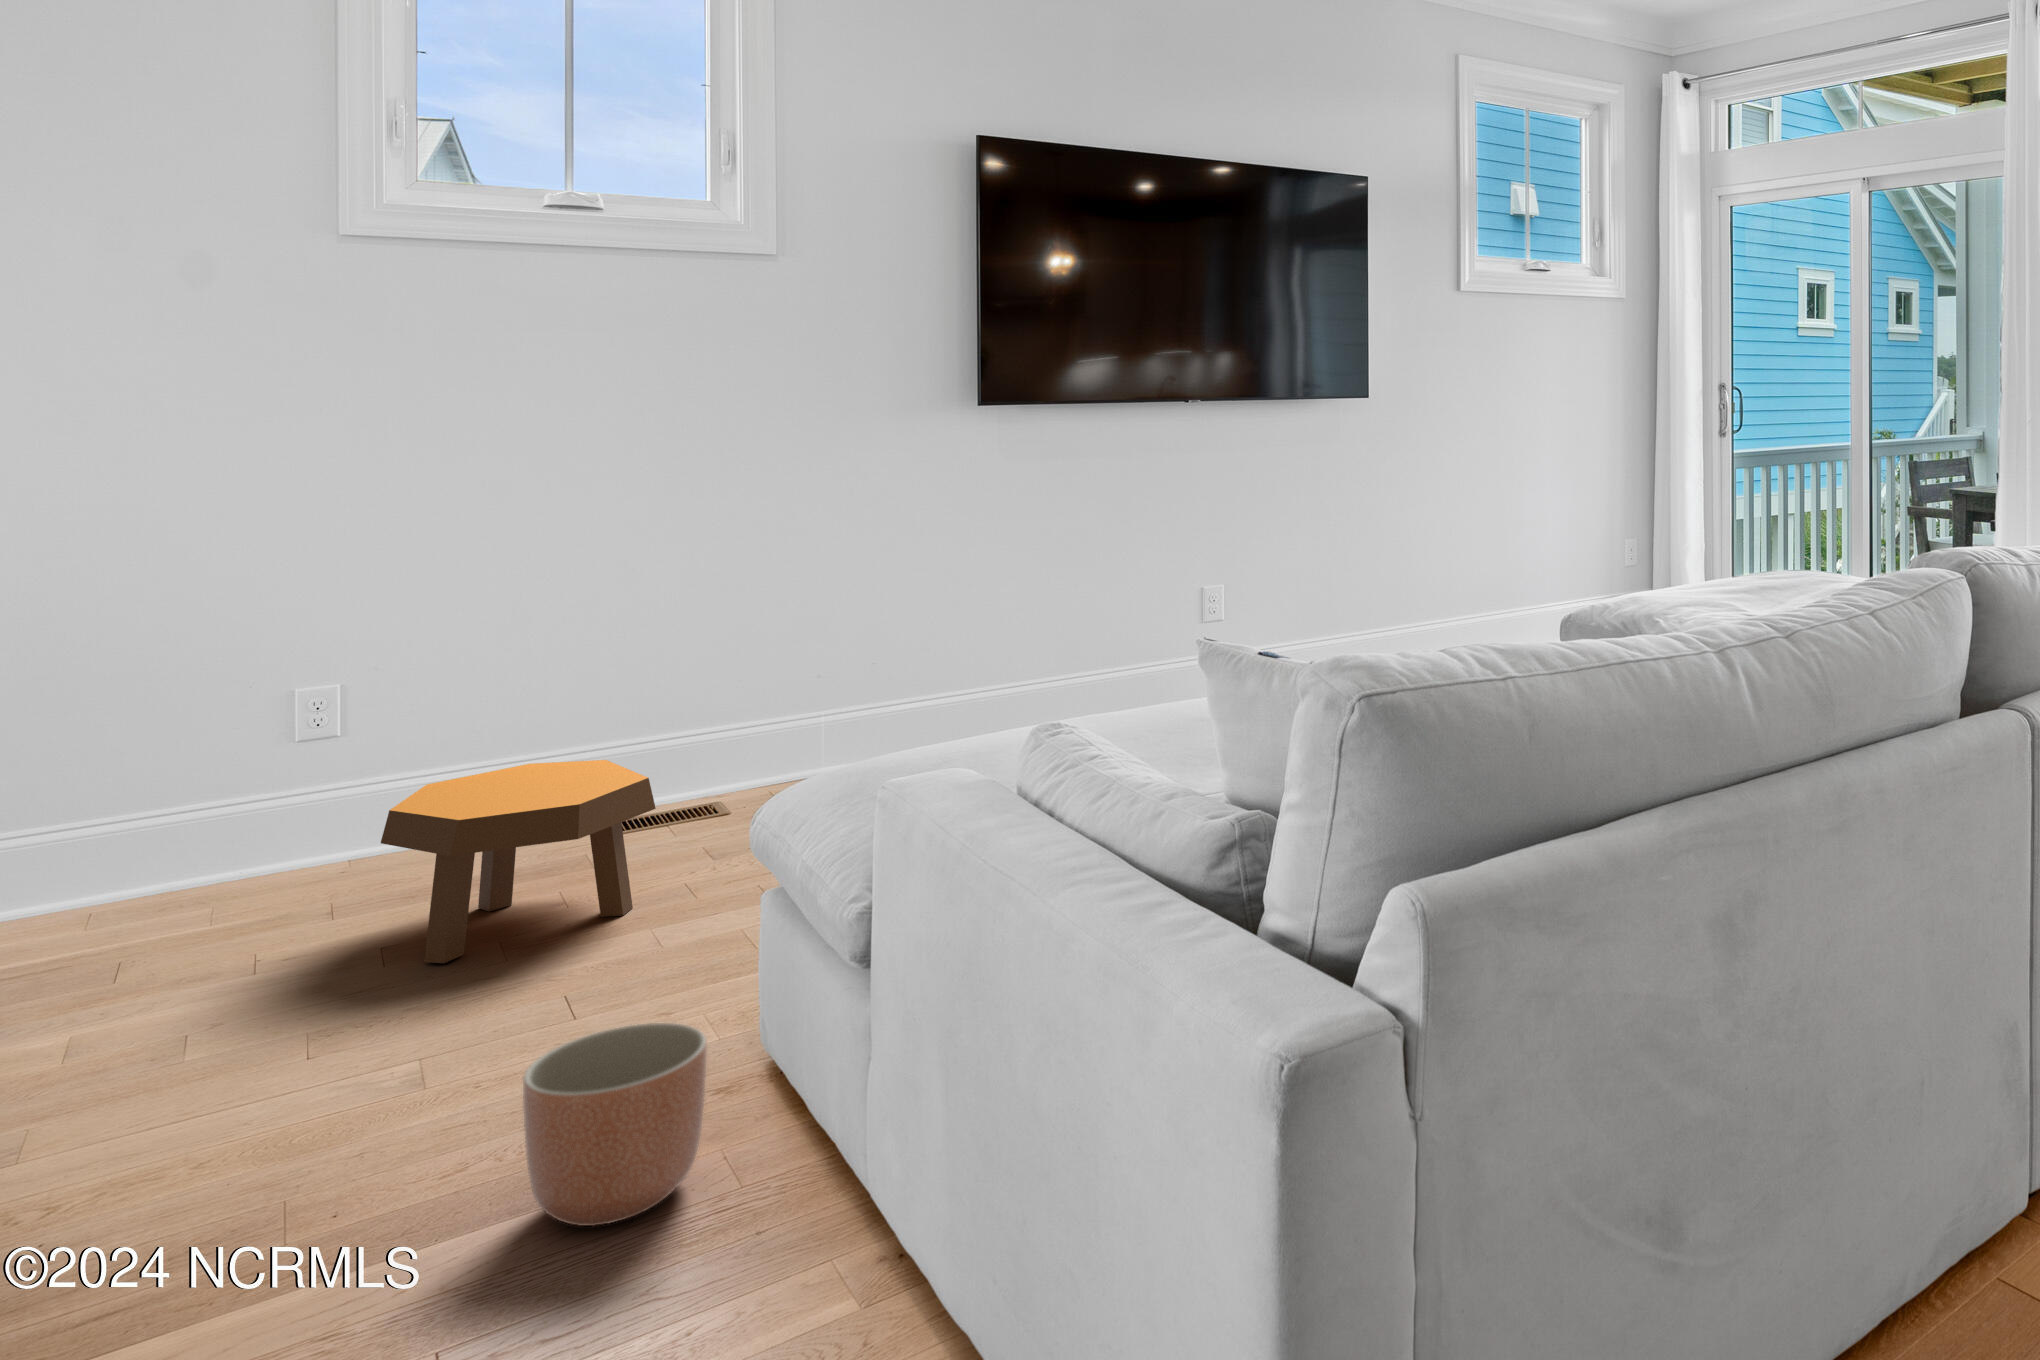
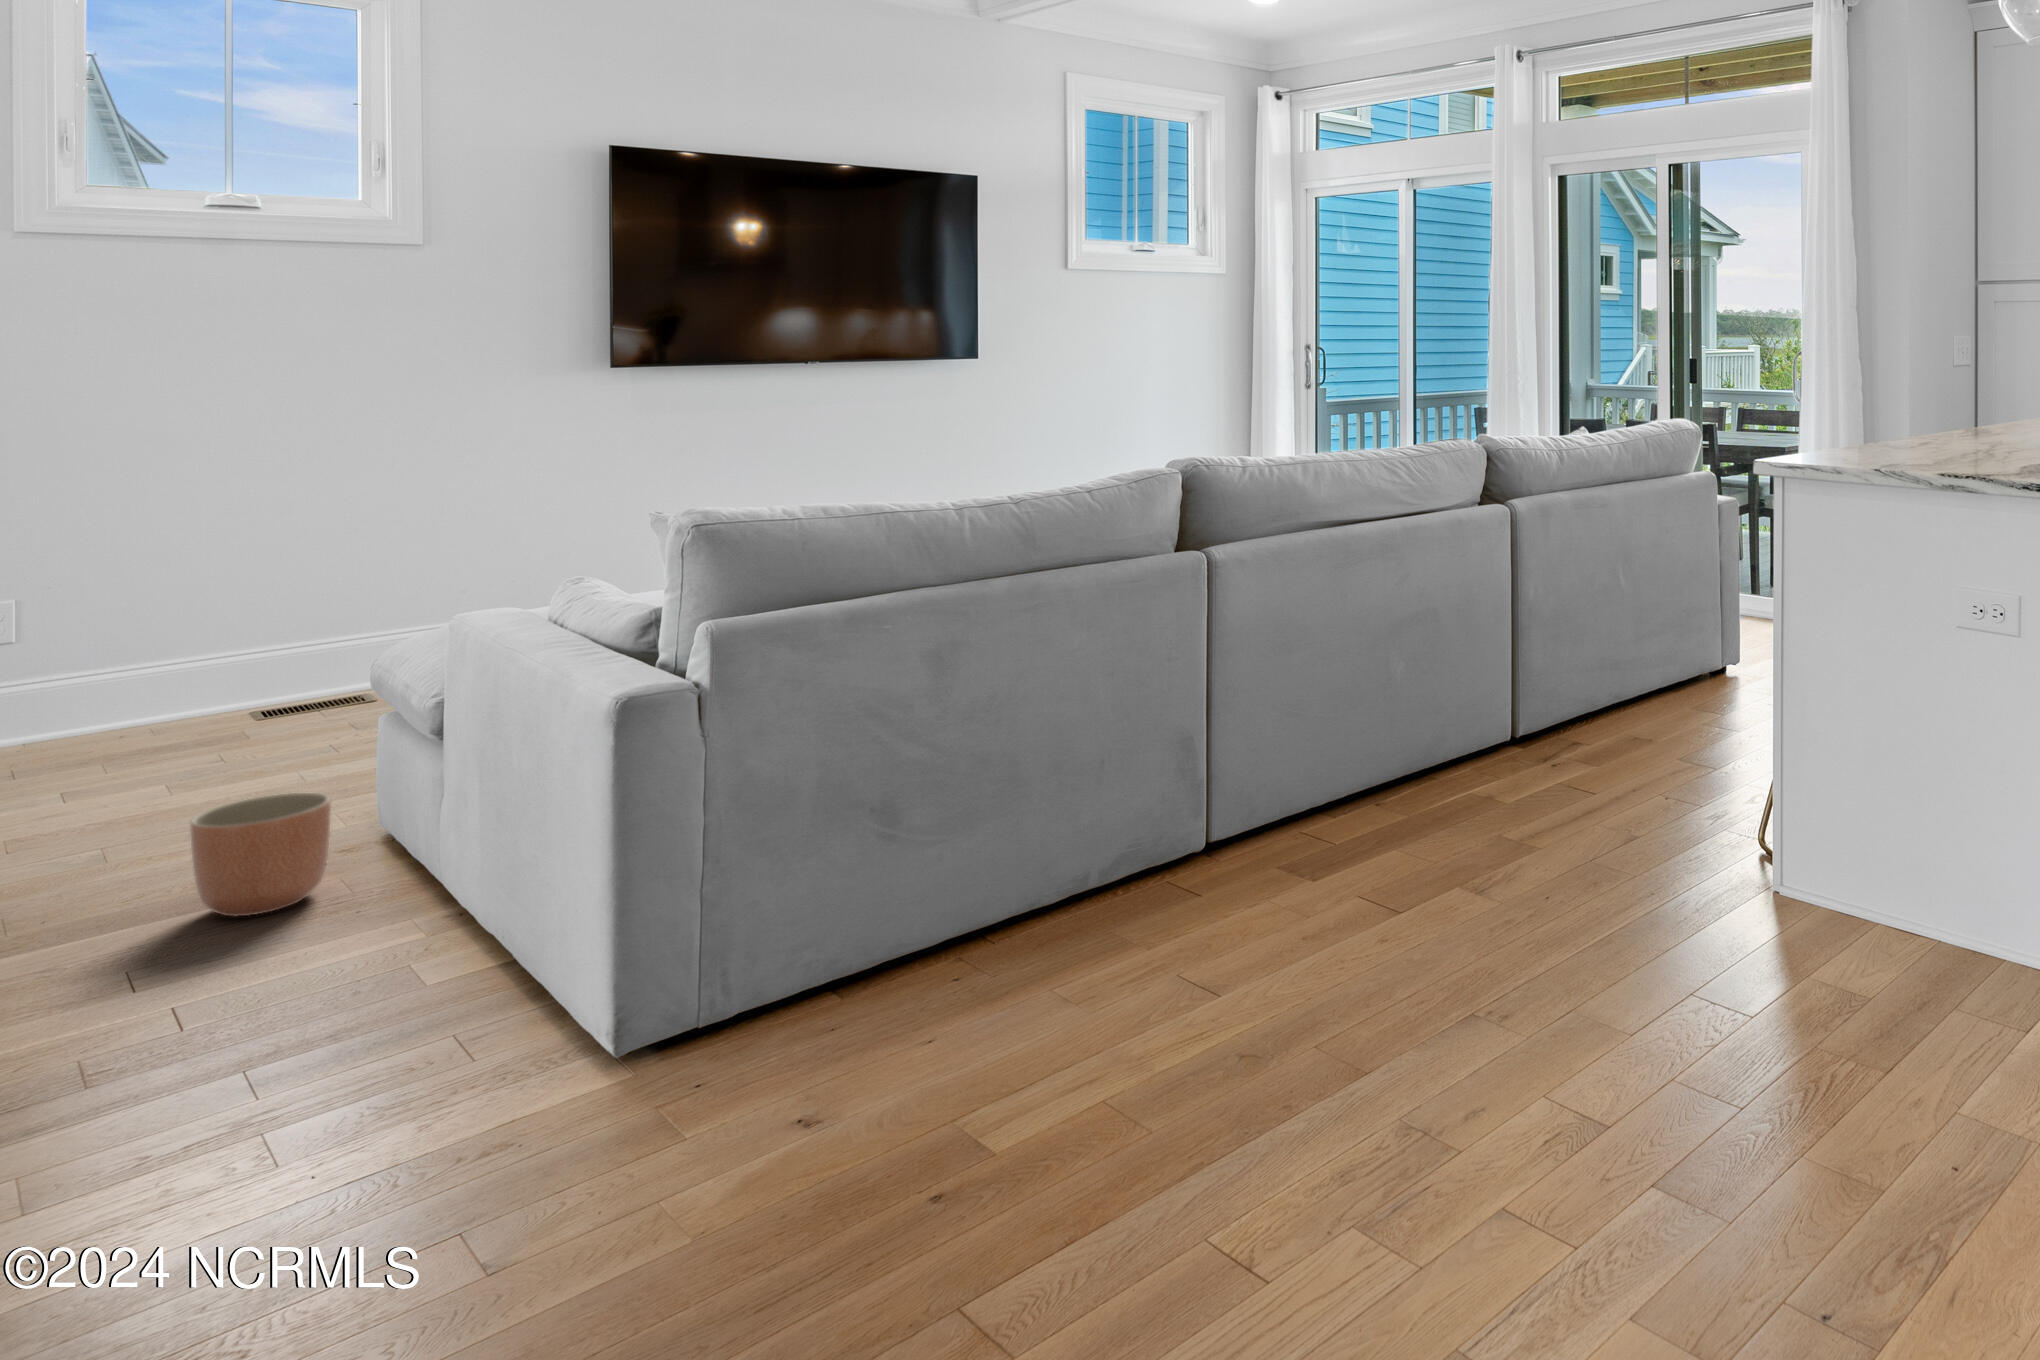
footstool: present [381,760,656,963] -> none [69,650,310,797]

